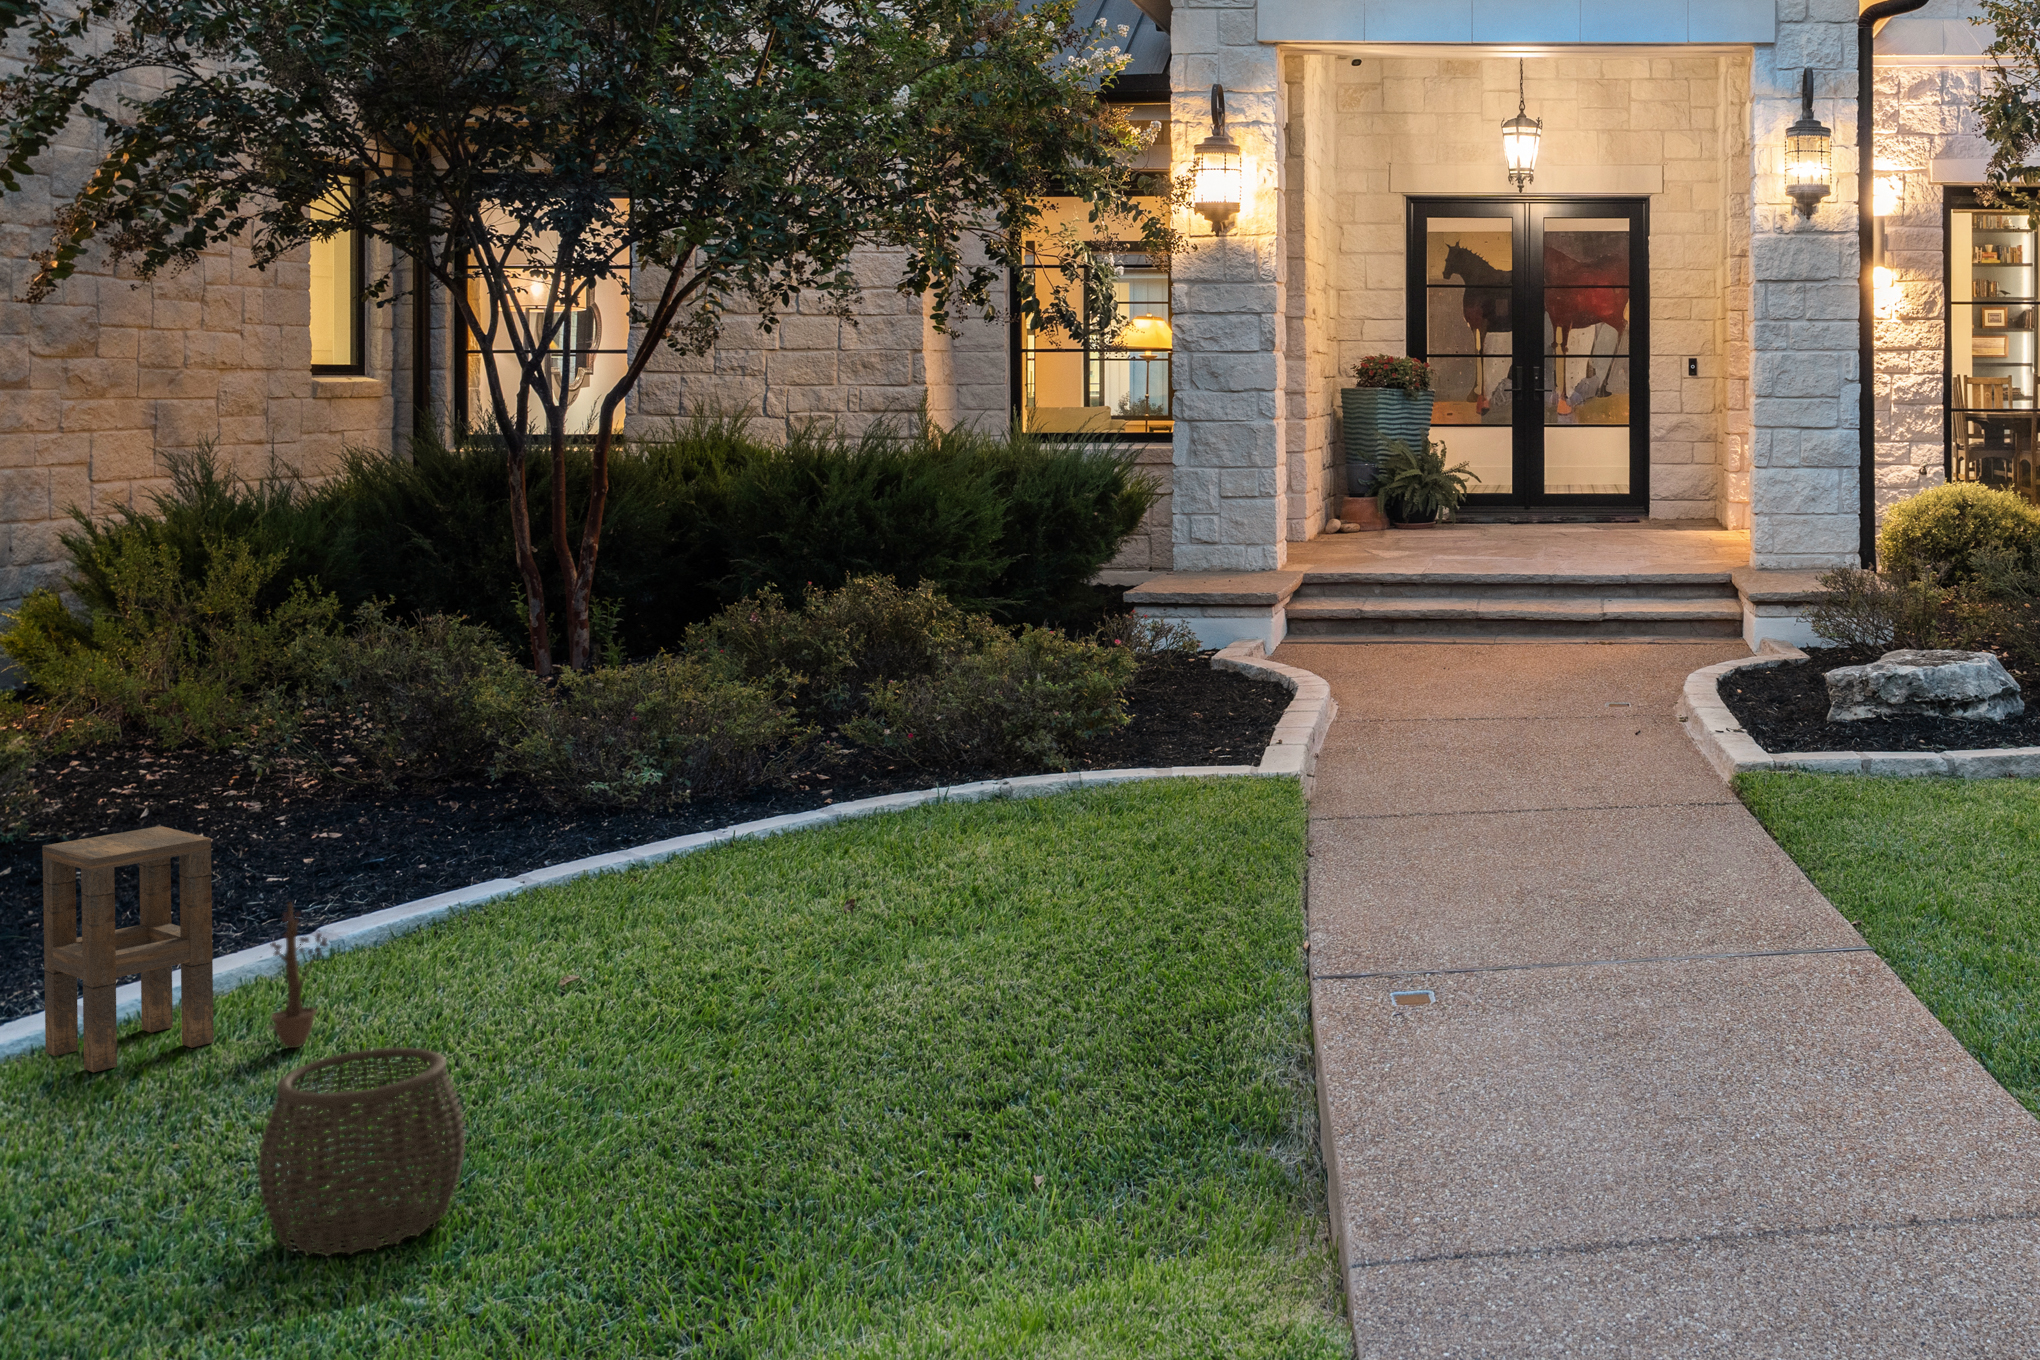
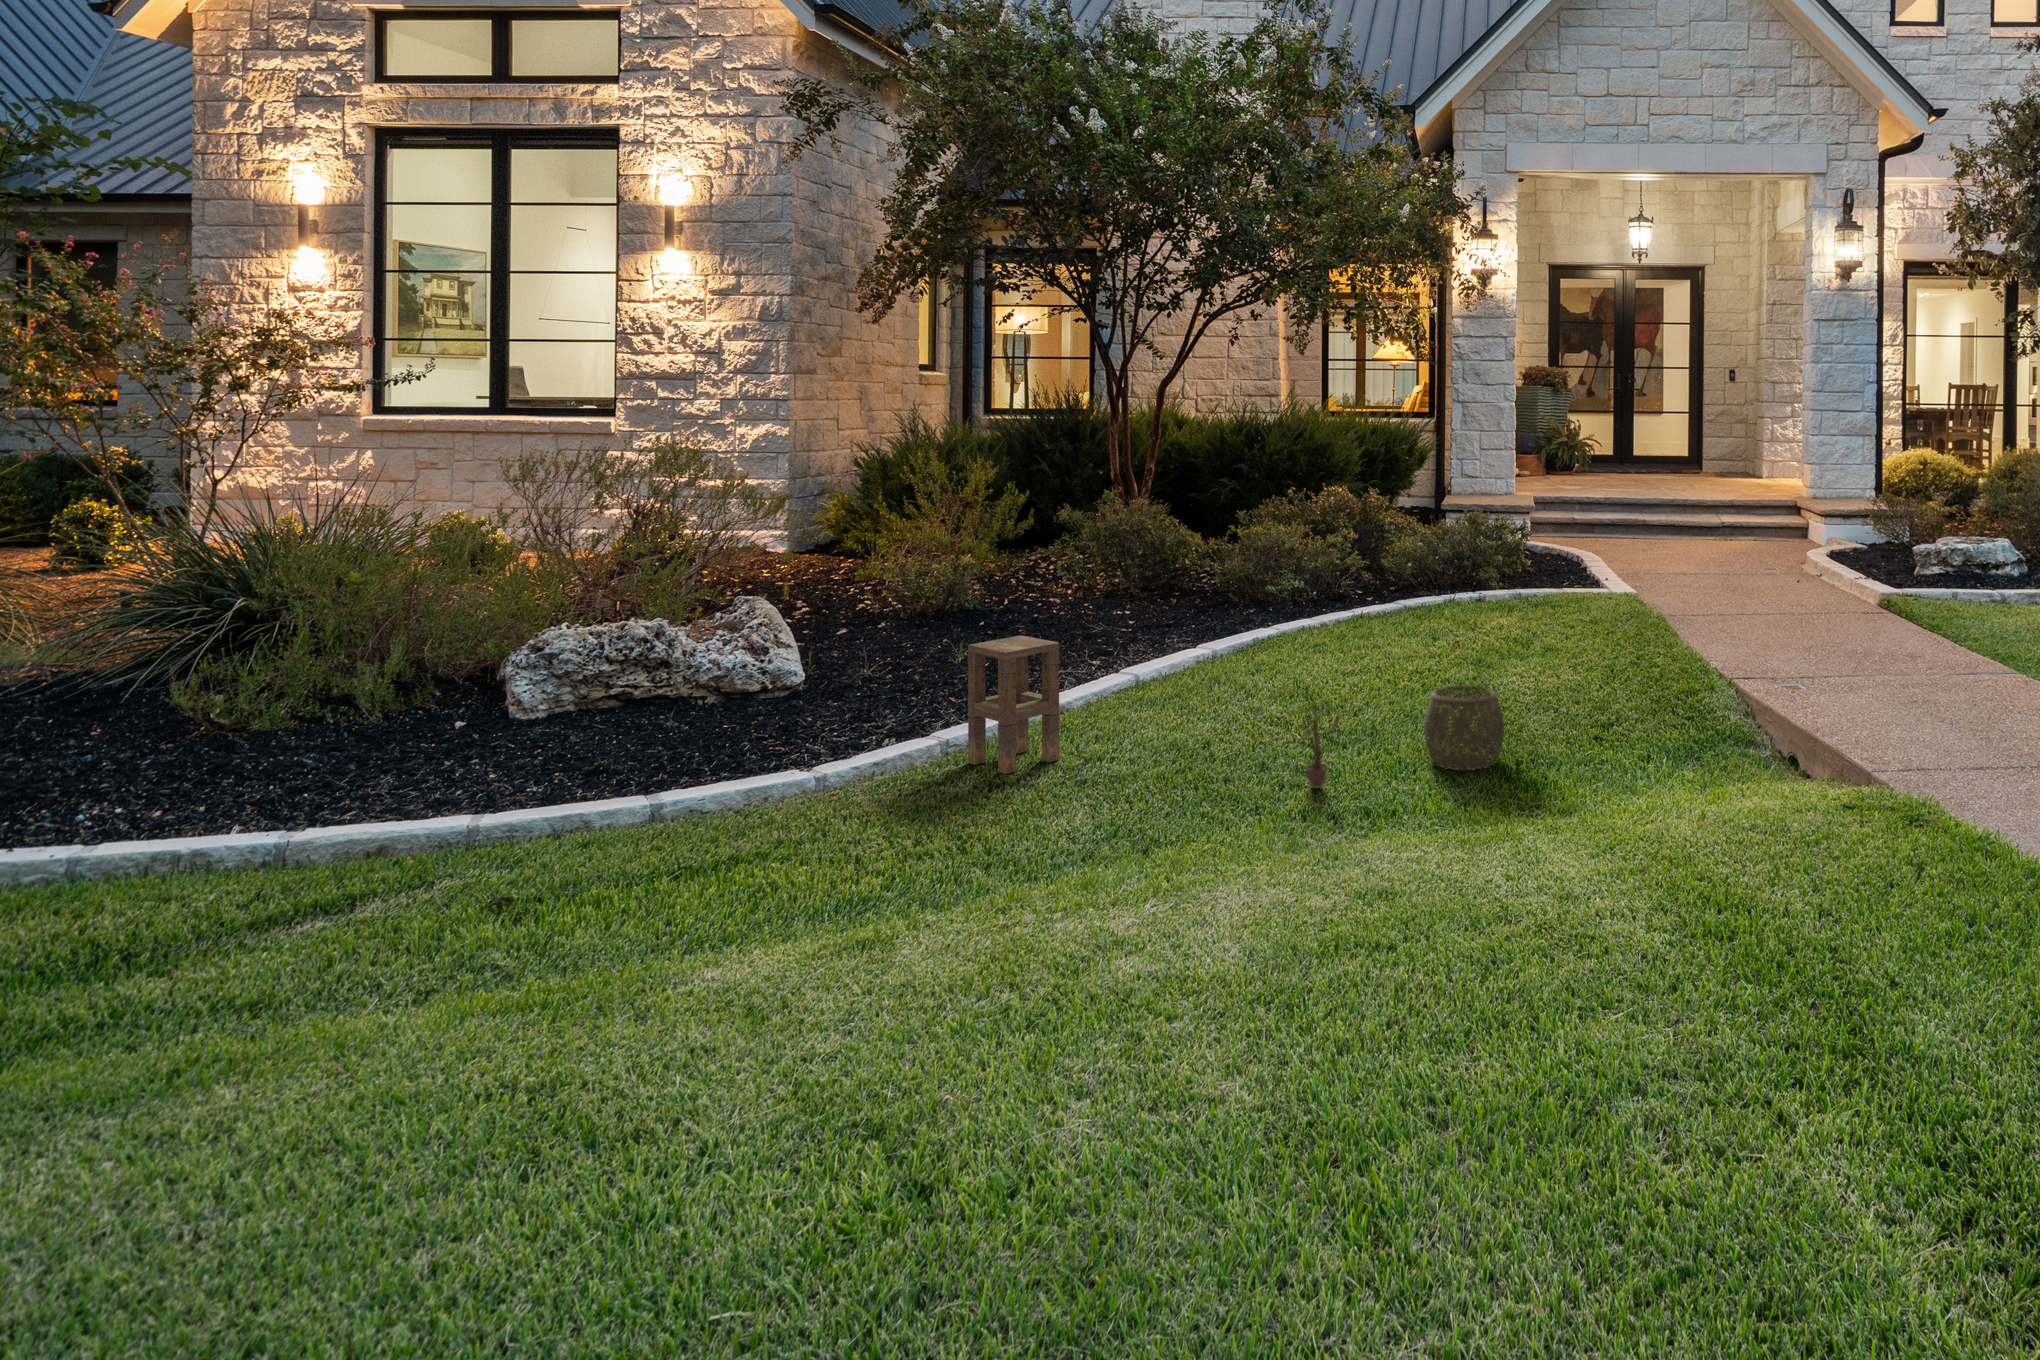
decorative plant: present [267,903,328,1048] -> present [1294,702,1338,788]
woven basket: present [258,1048,466,1256] -> present [1424,685,1505,771]

